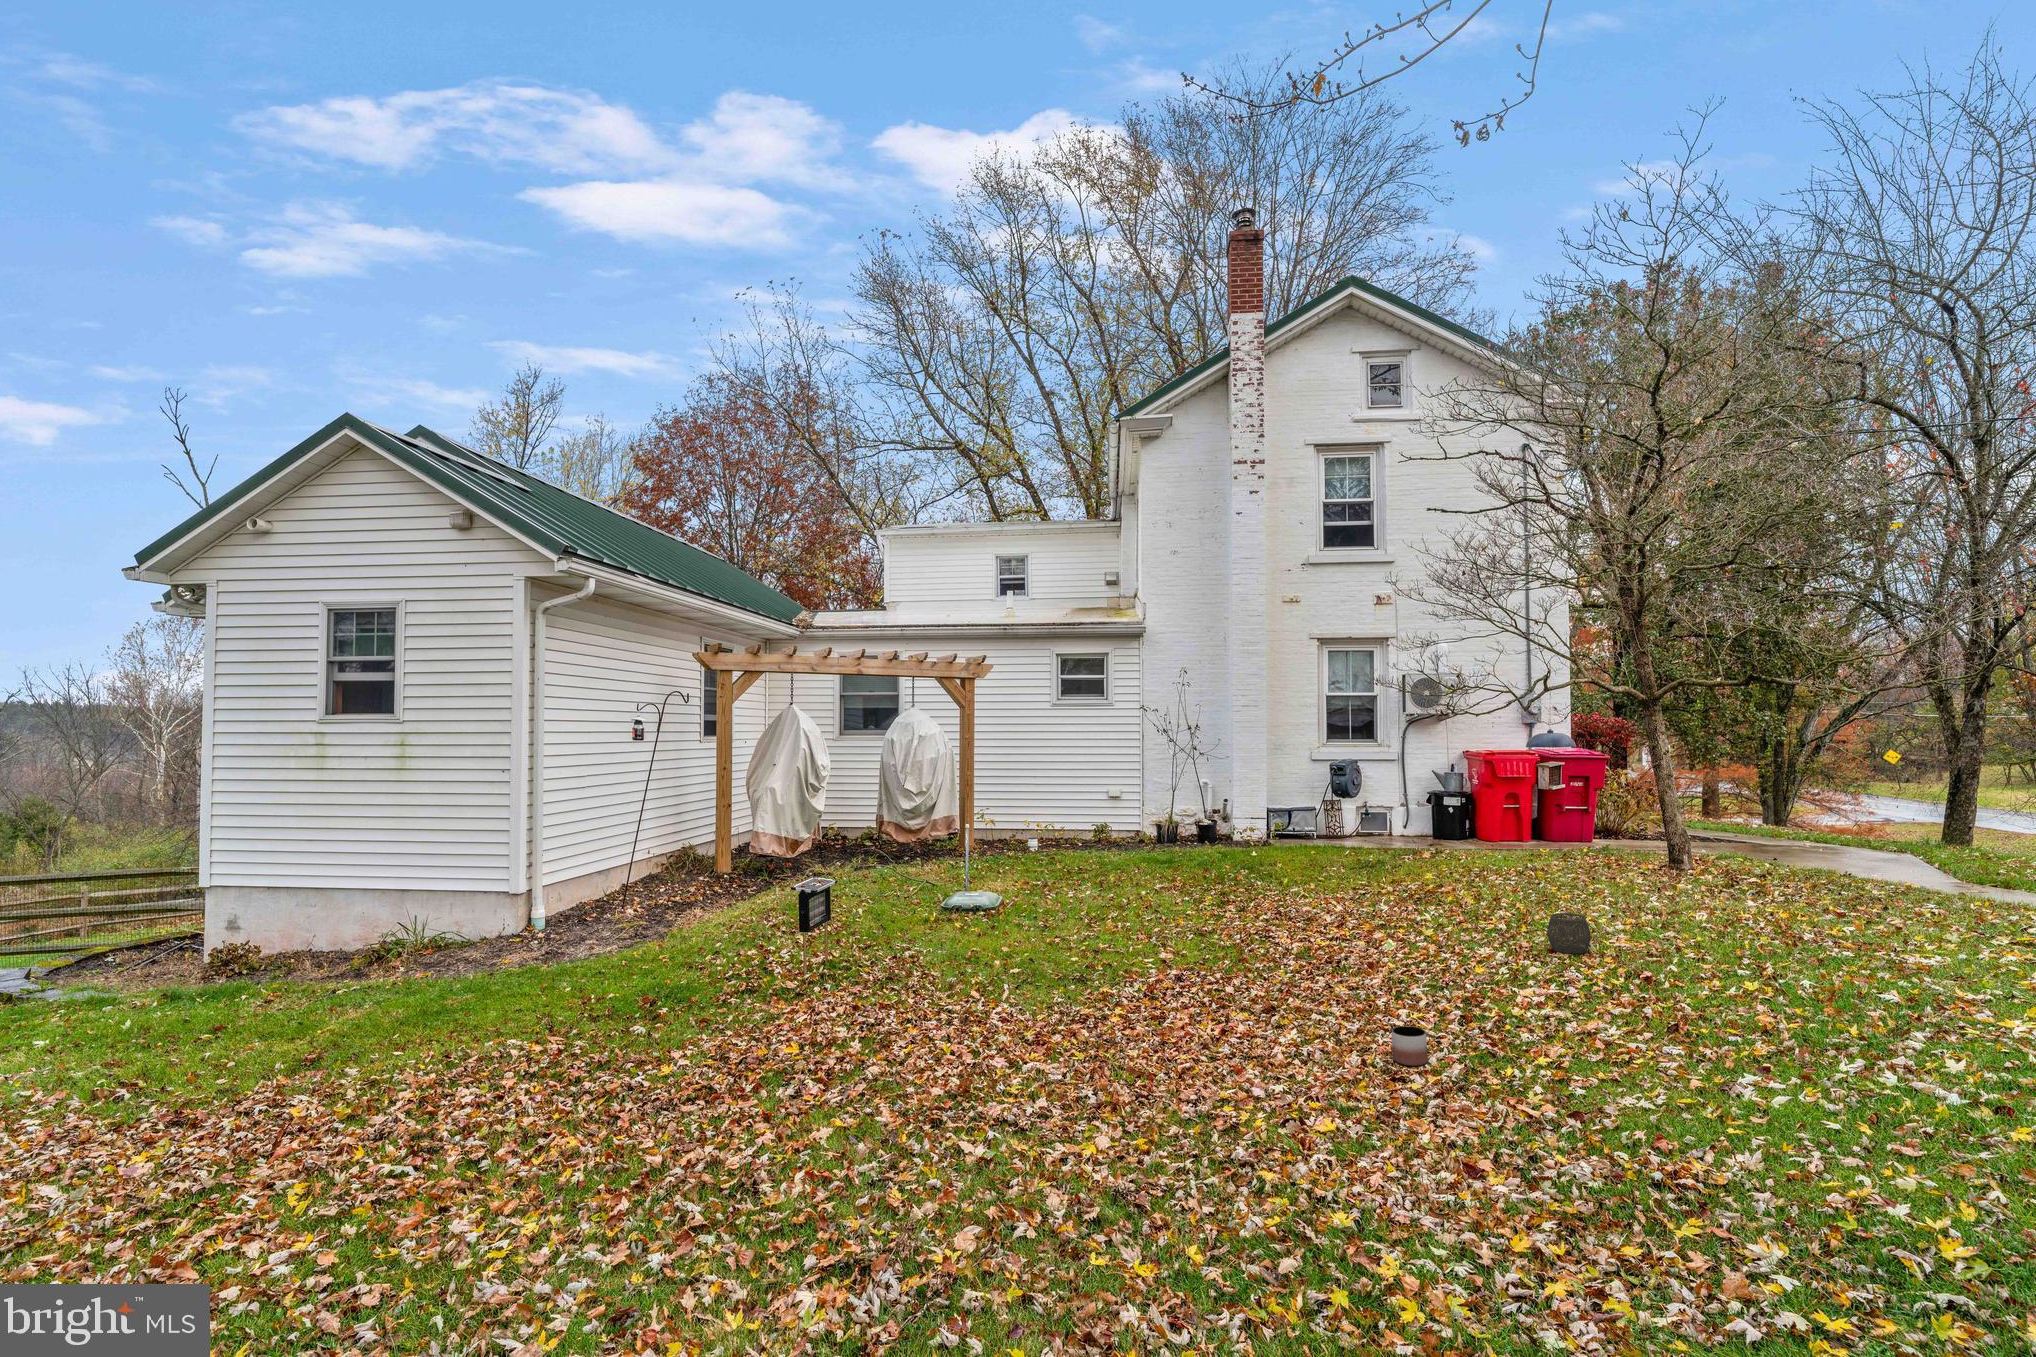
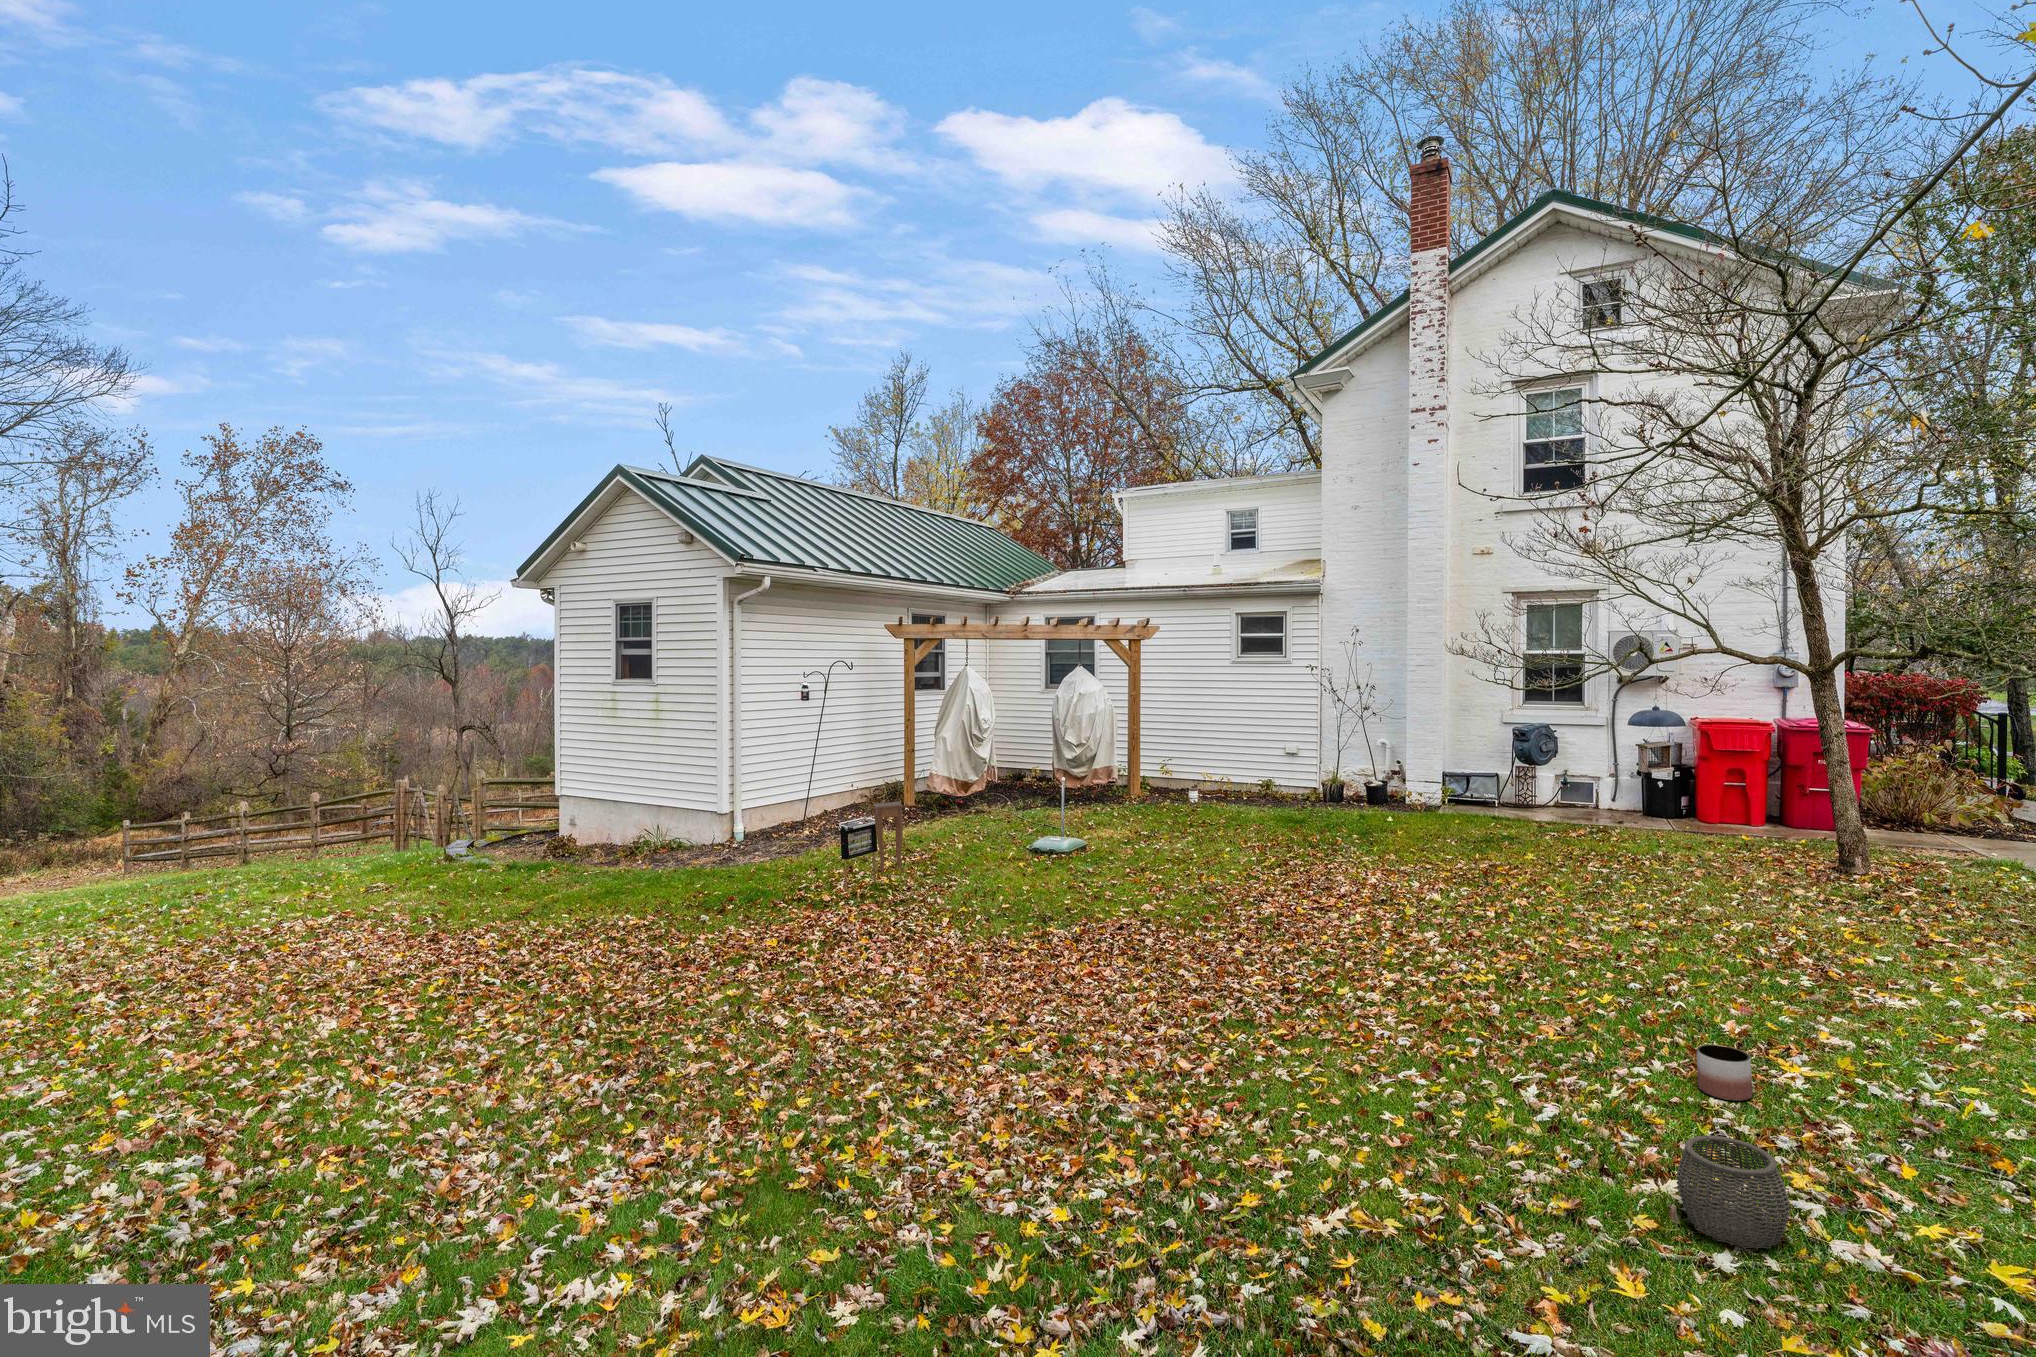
side table: none [718,848,748,919] -> present [874,802,903,873]
woven basket: present [1547,913,1591,954] -> present [1676,1135,1790,1250]

